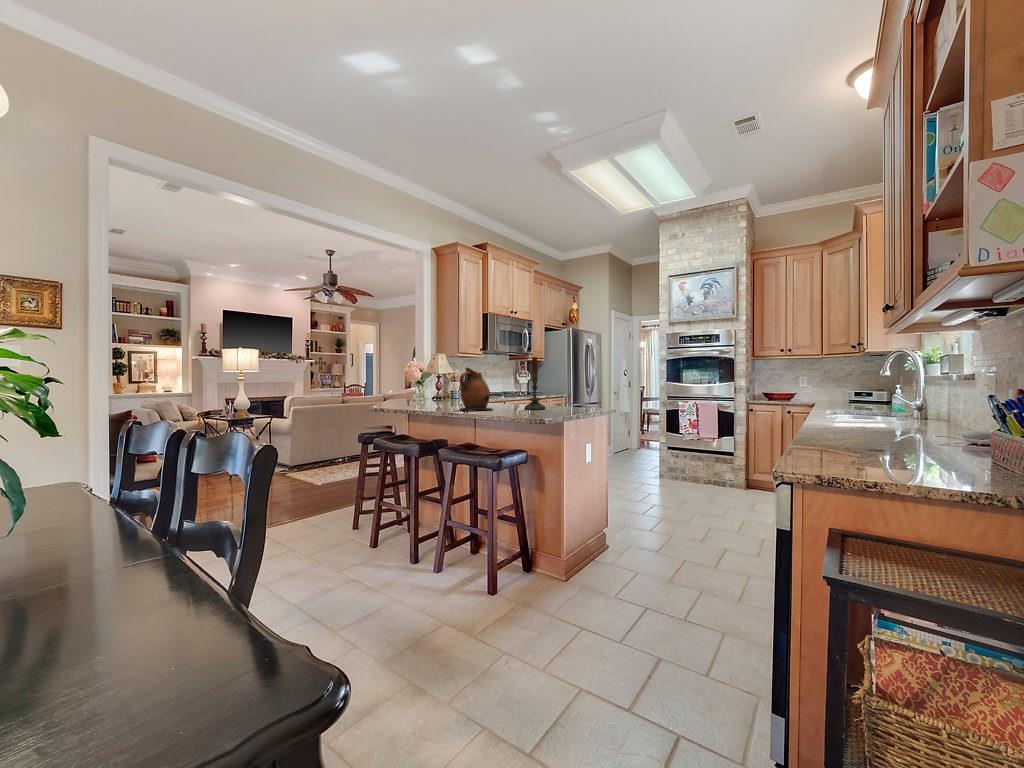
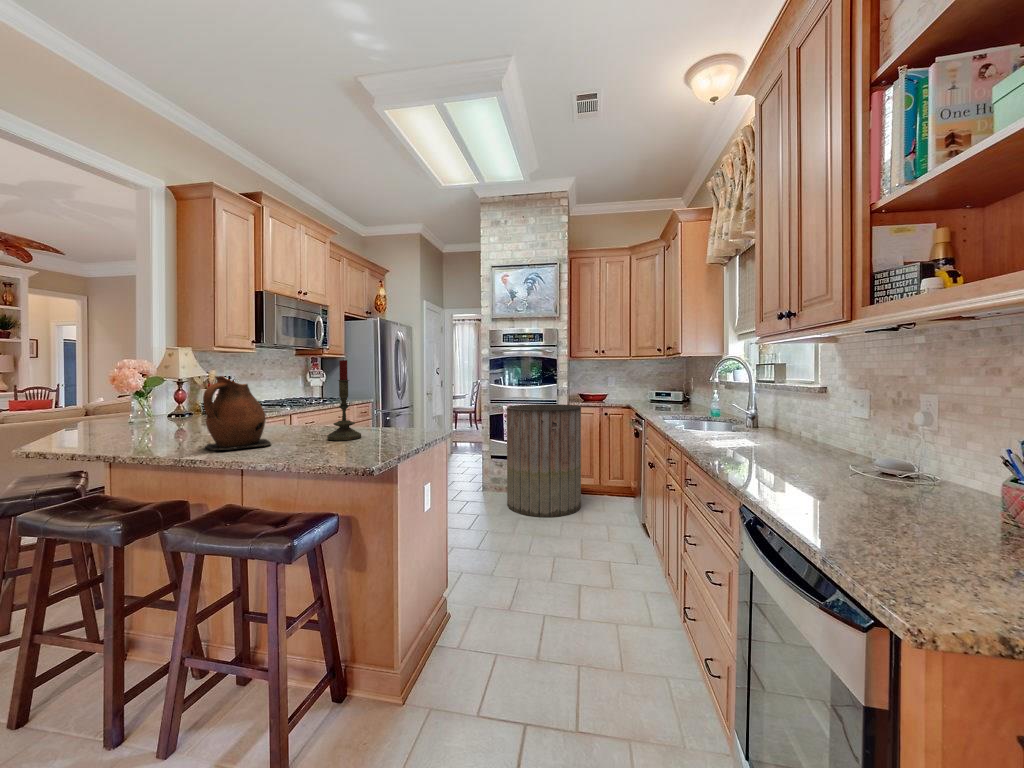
trash can: none [678,401,755,505] -> present [507,404,581,517]

